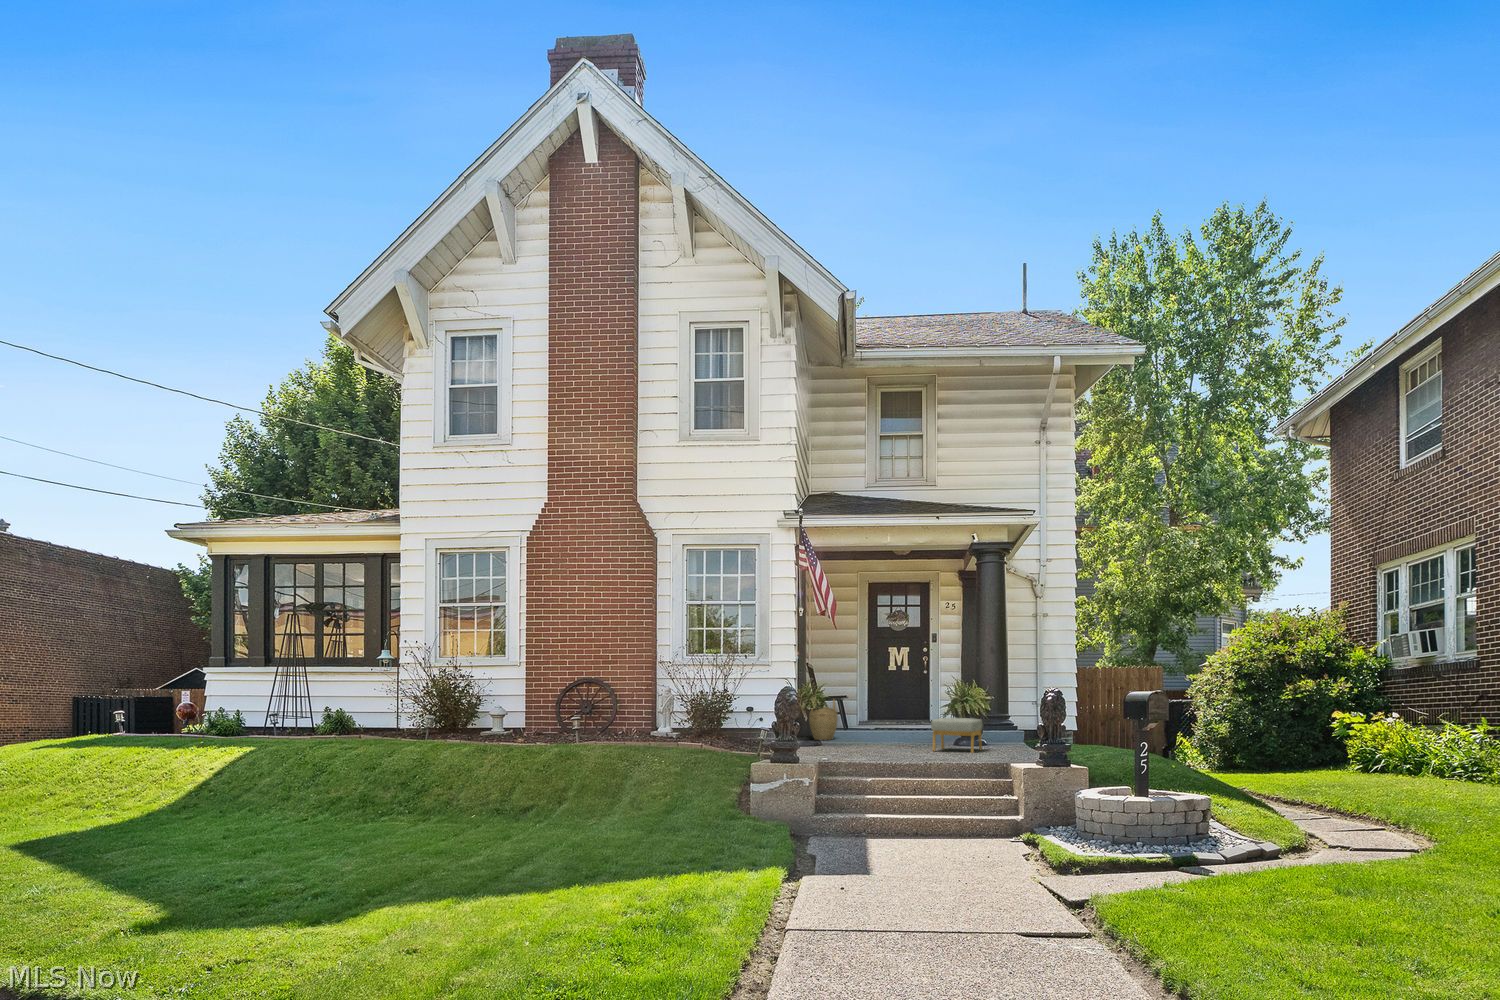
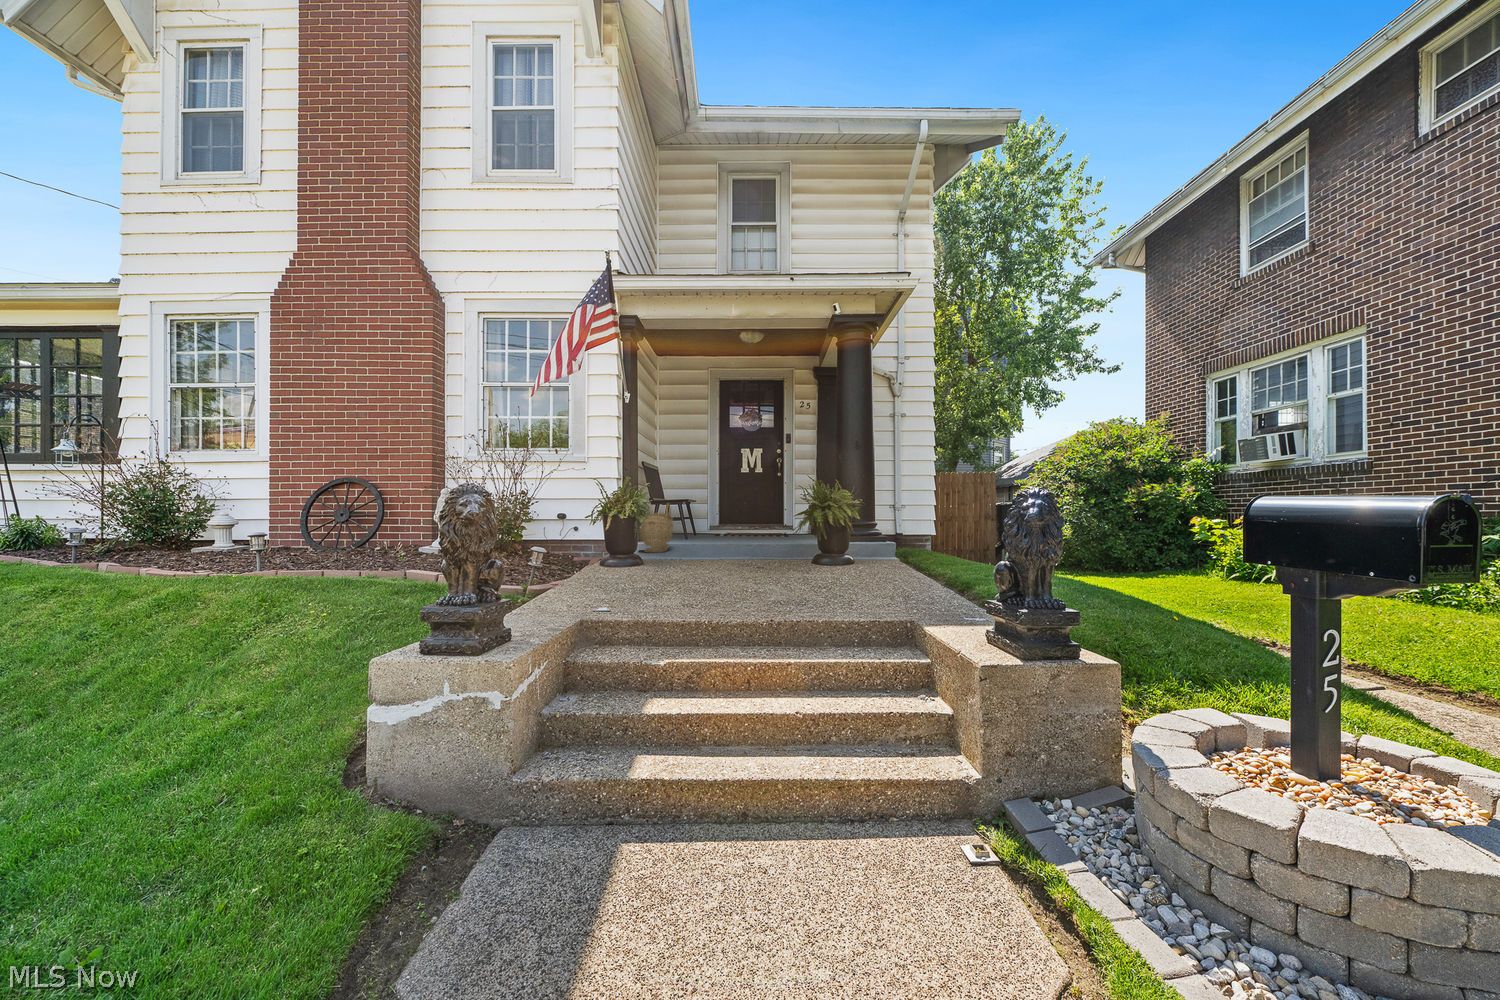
footstool: present [931,718,983,753] -> none [781,529,851,579]

